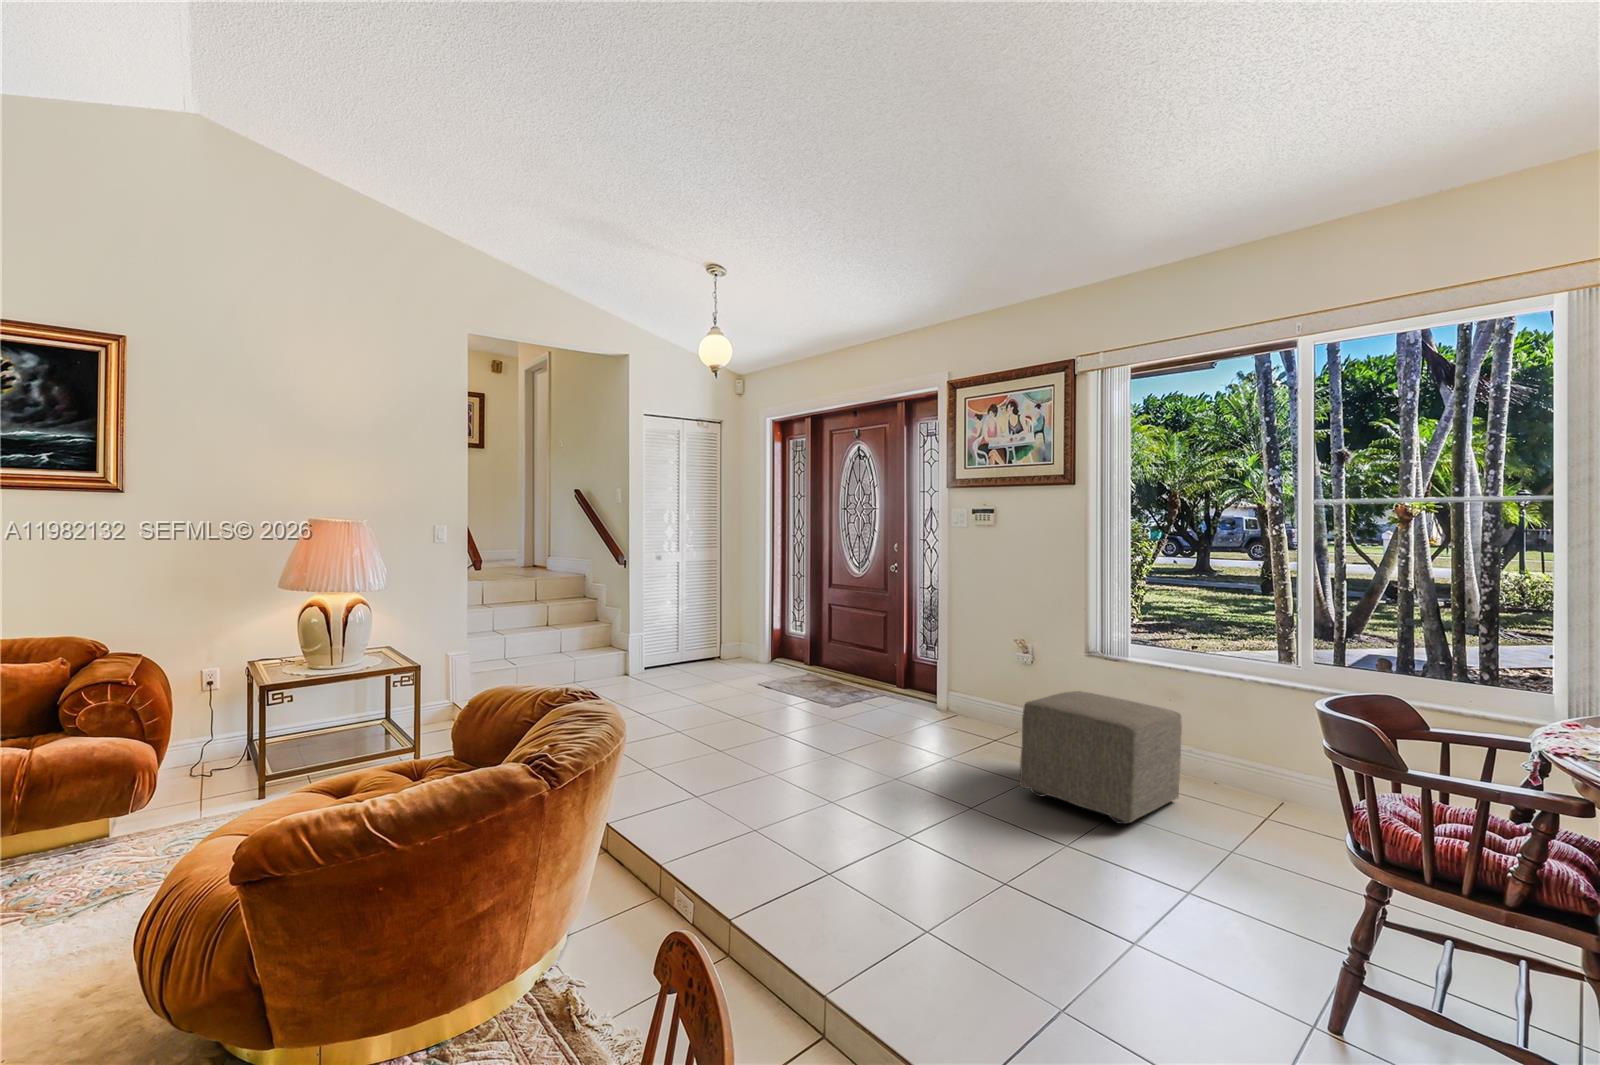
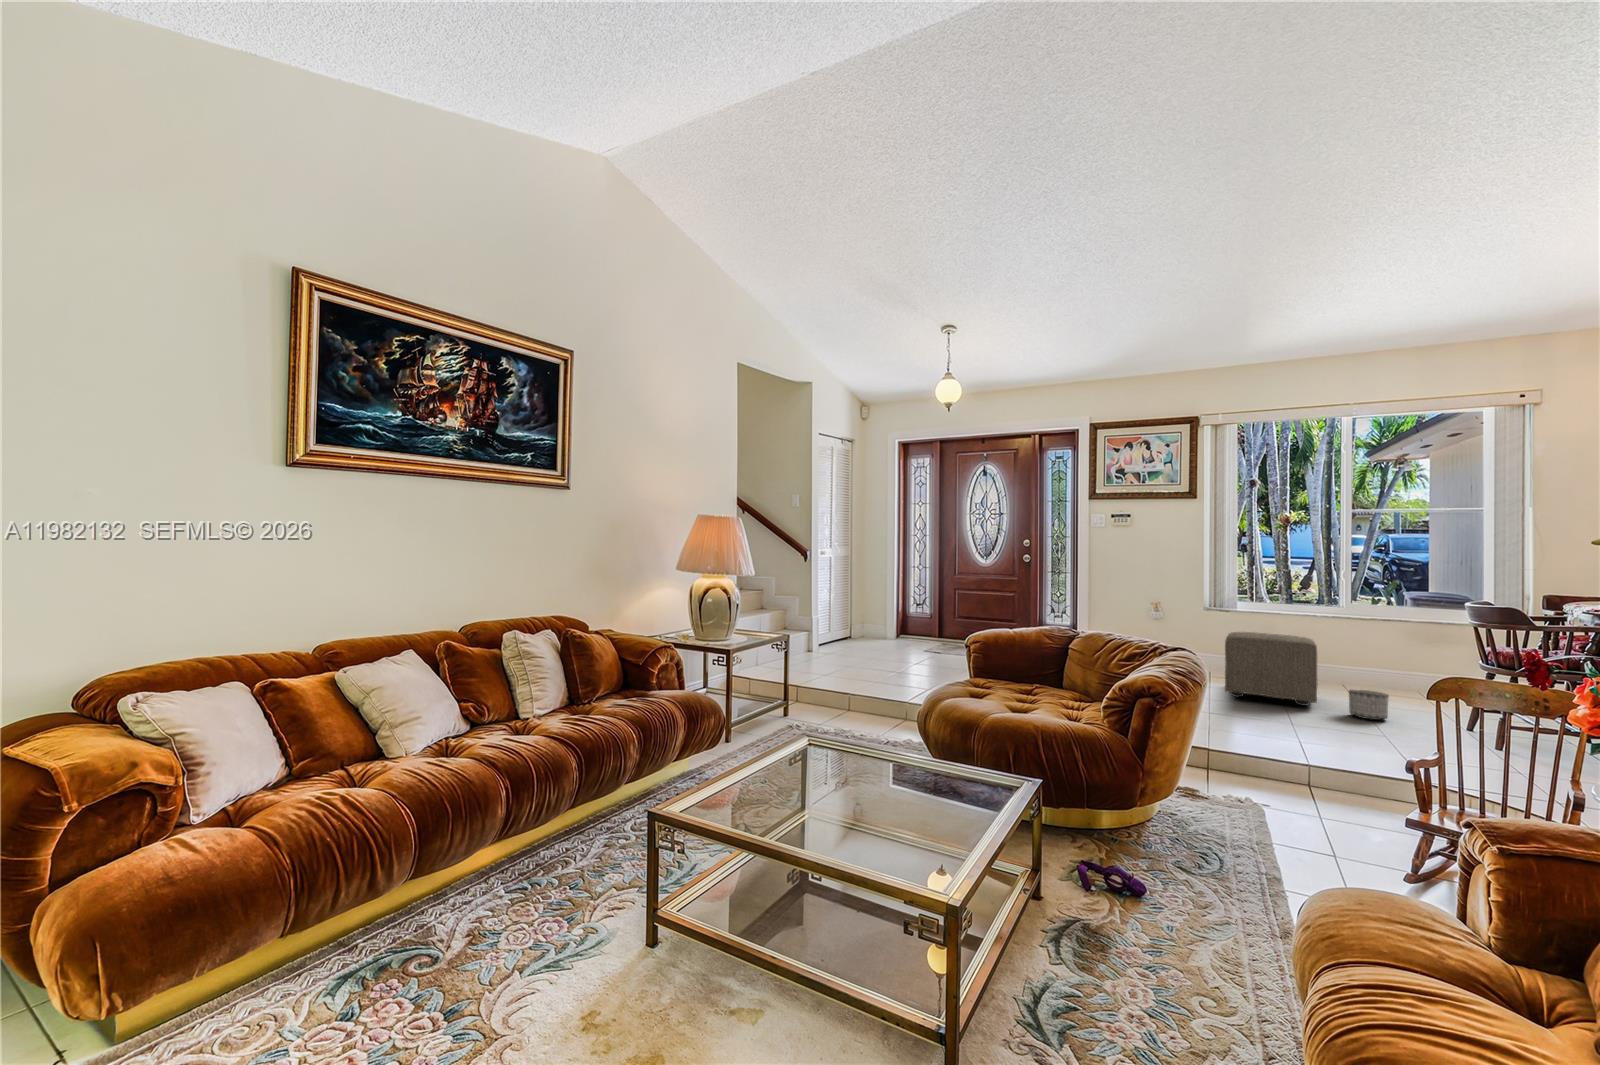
planter: none [1169,808,1228,869] -> present [1349,689,1389,720]

